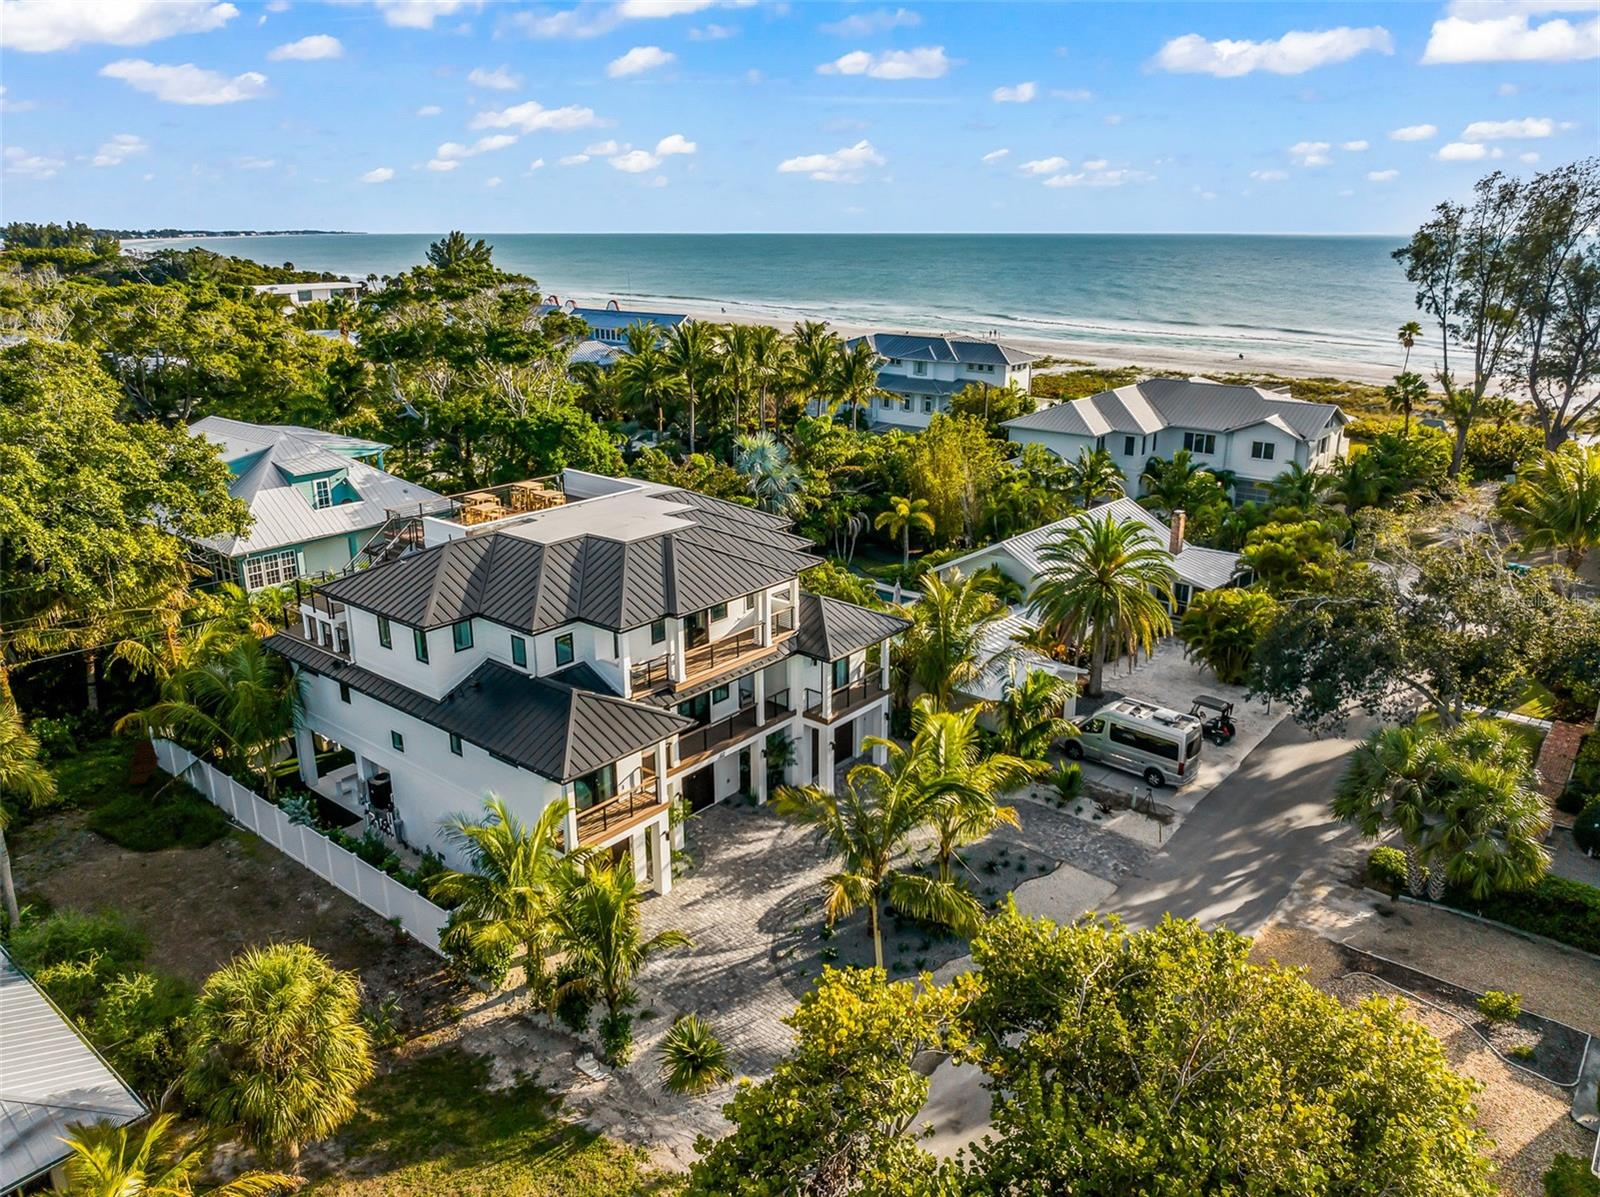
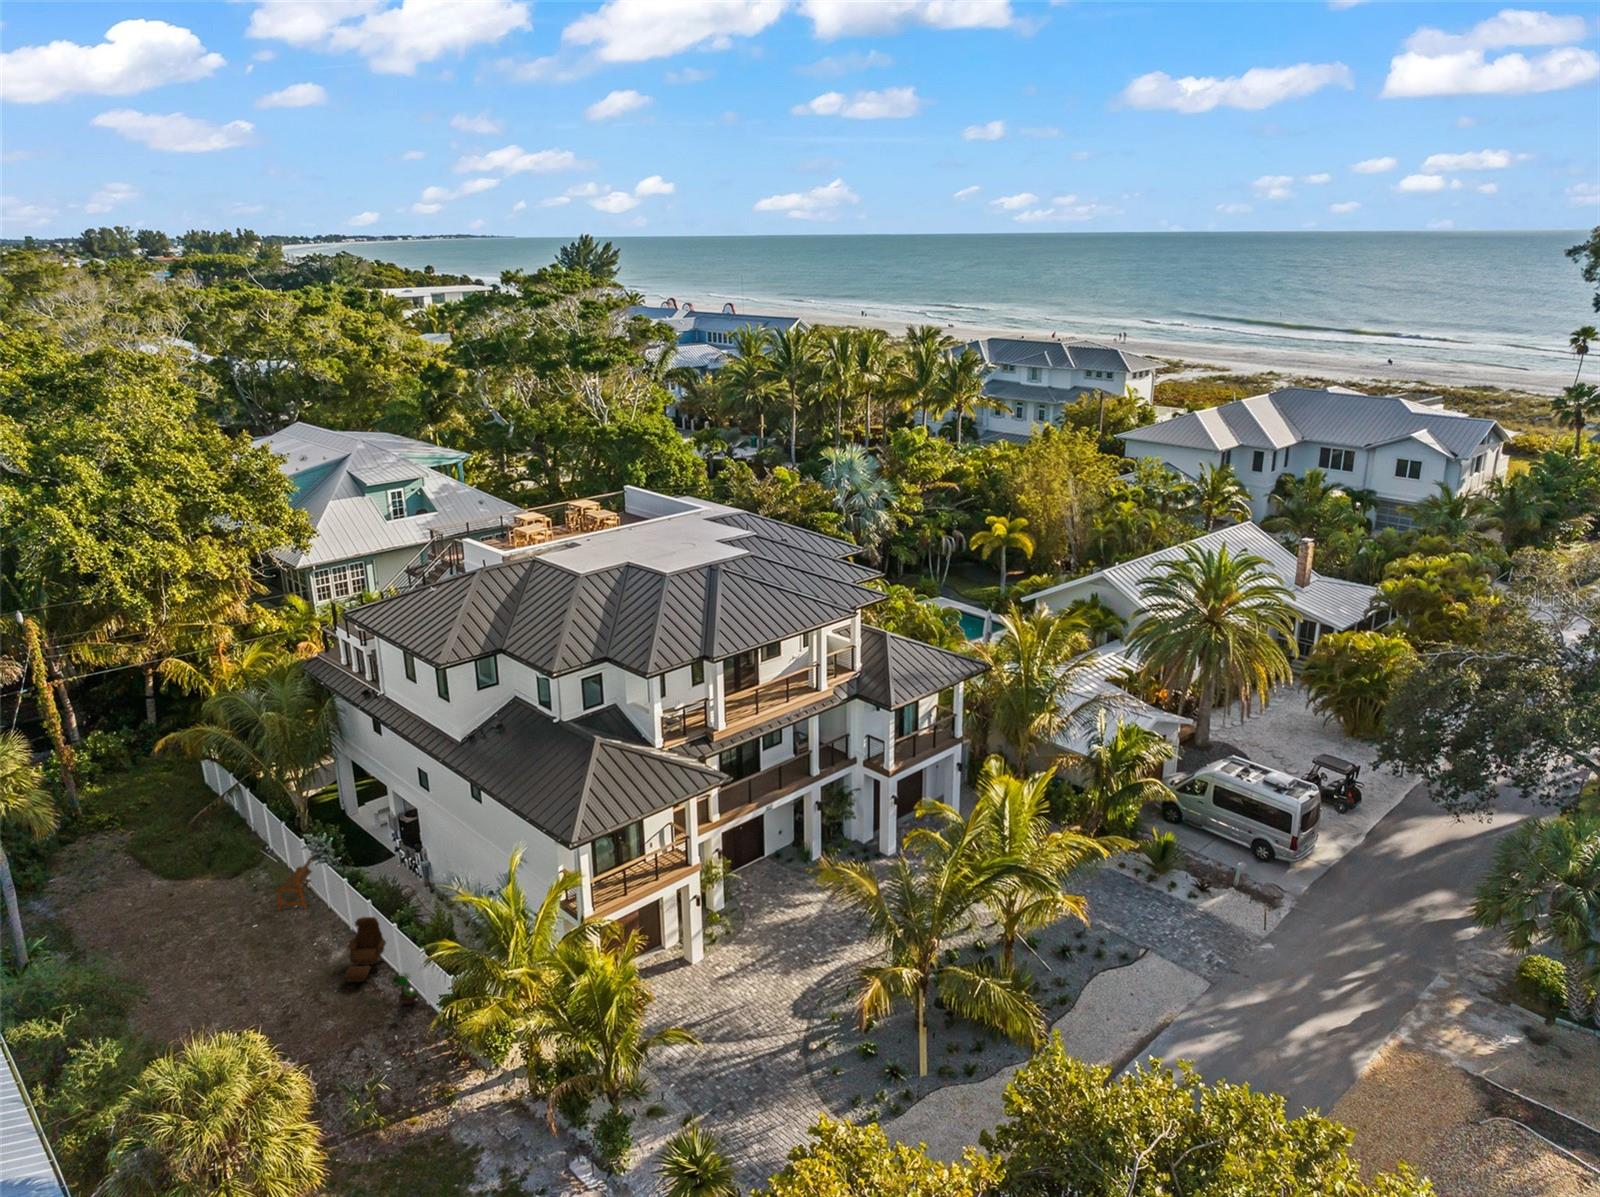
lounge chair: present [129,741,160,788] -> present [344,917,386,983]
bench: none [256,818,296,873] -> present [278,857,312,910]

